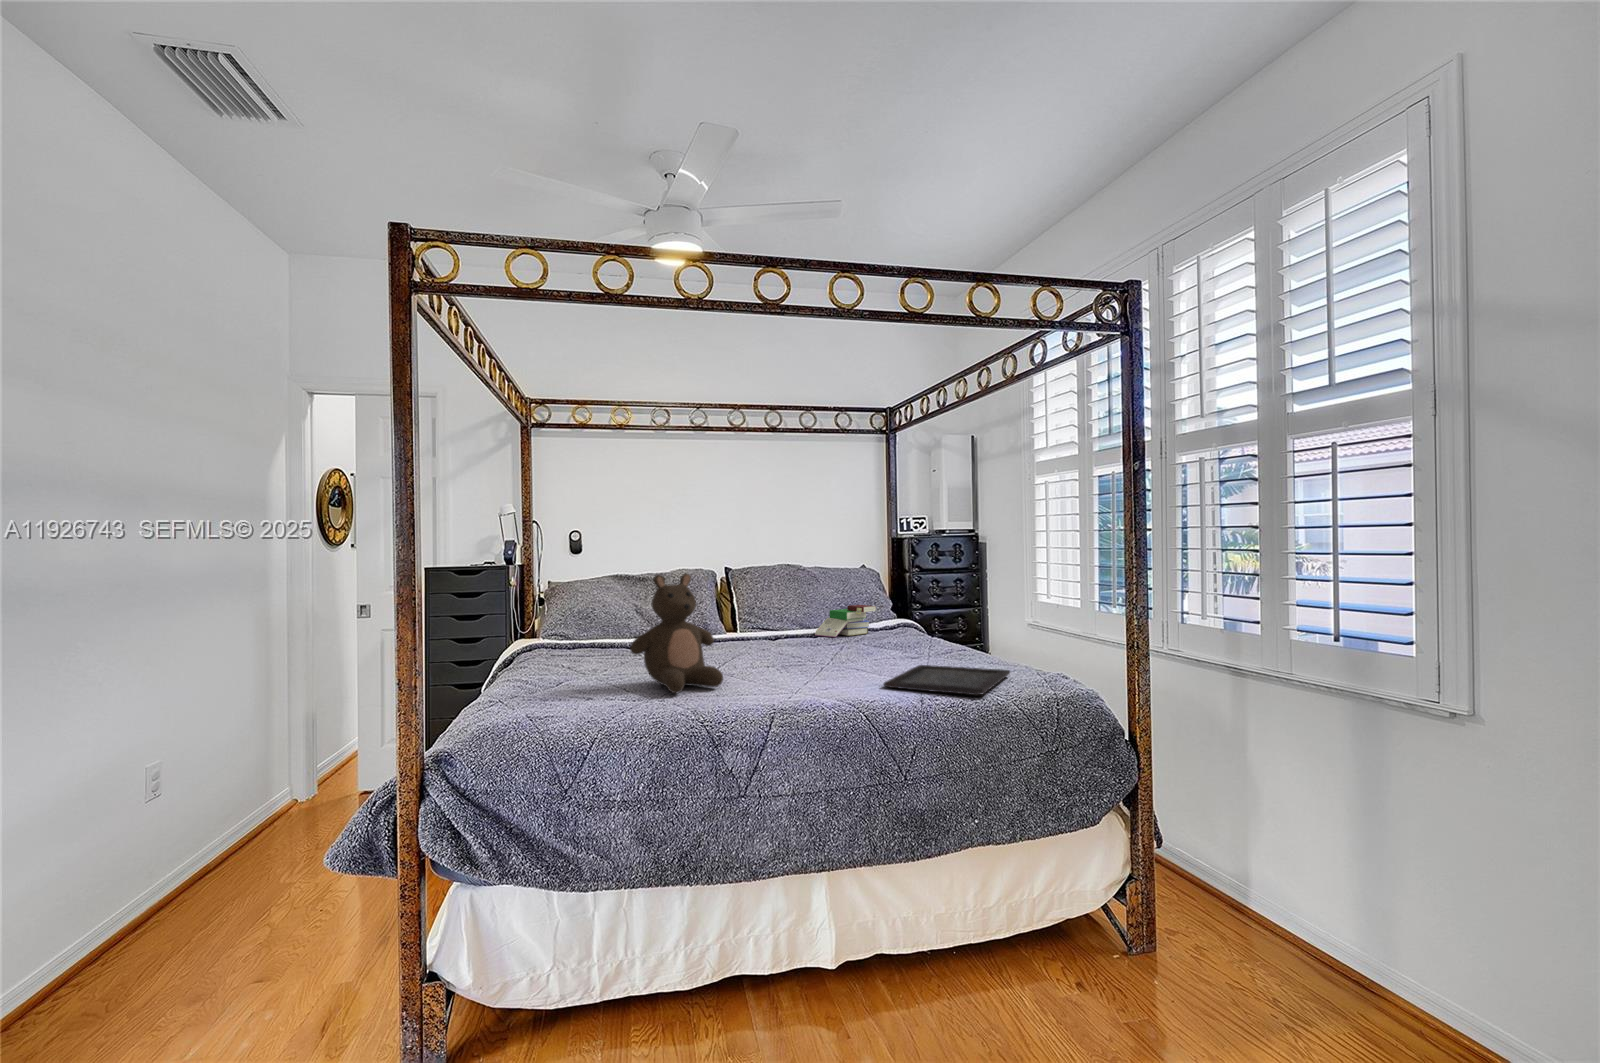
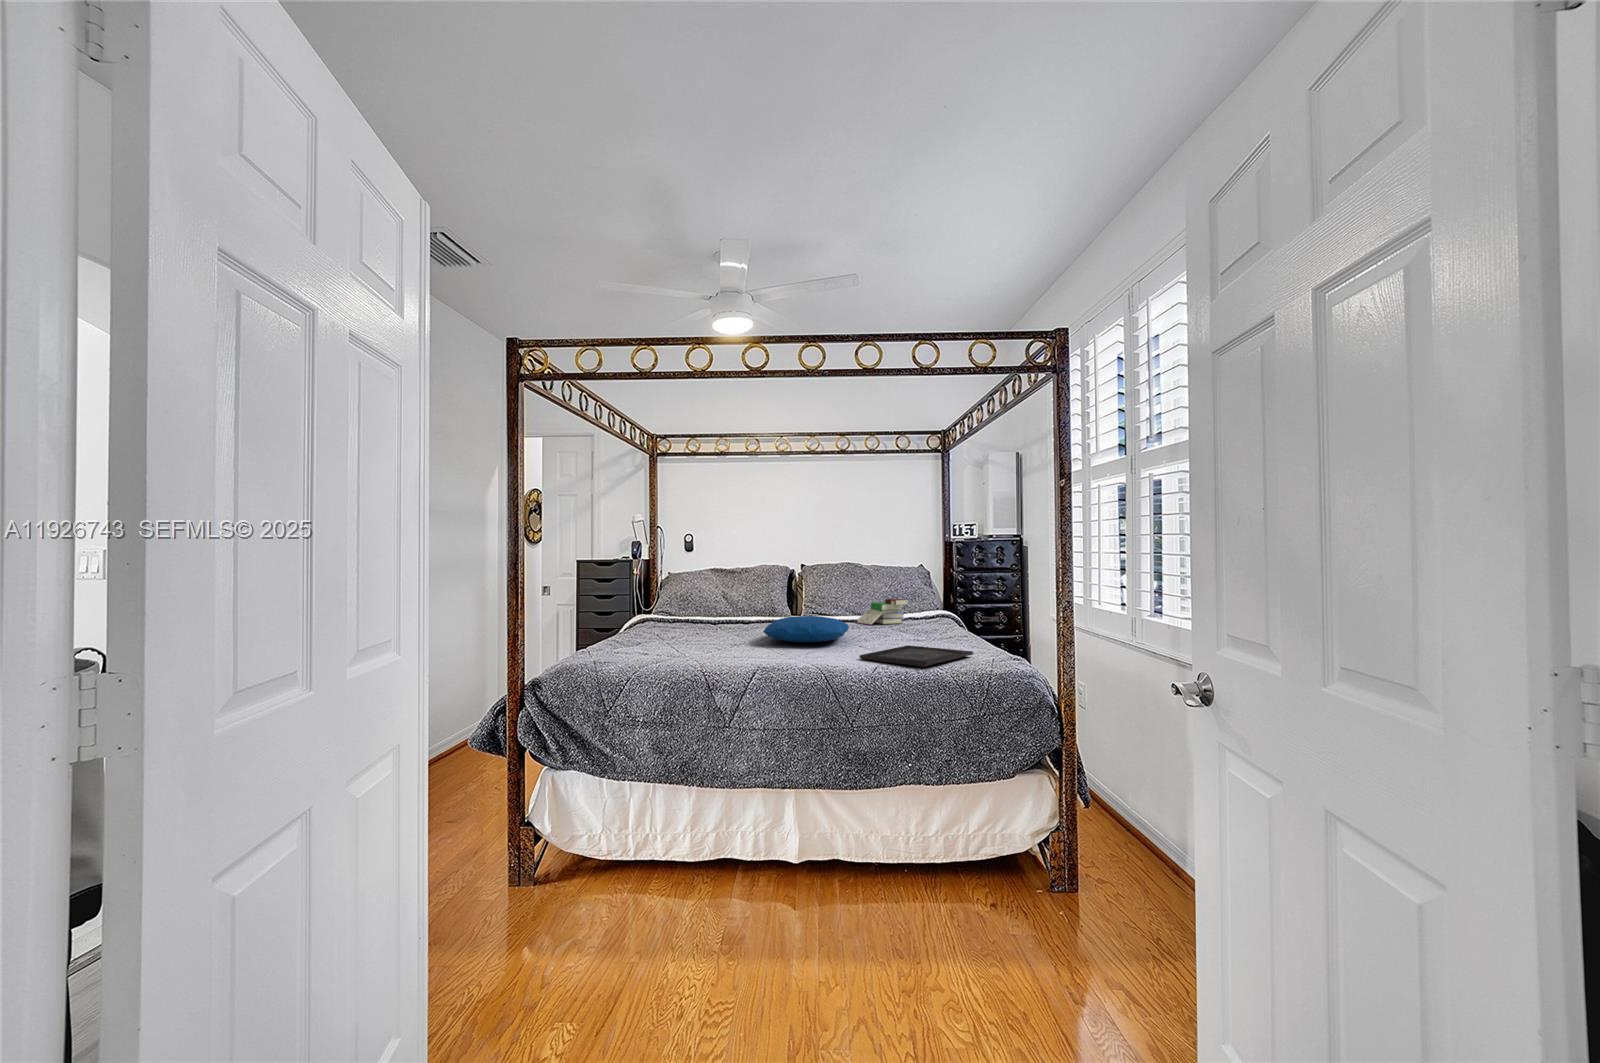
stuffed bear: present [630,574,723,693] -> none [676,568,742,655]
pillow: none [734,632,837,667] -> present [763,616,849,643]

